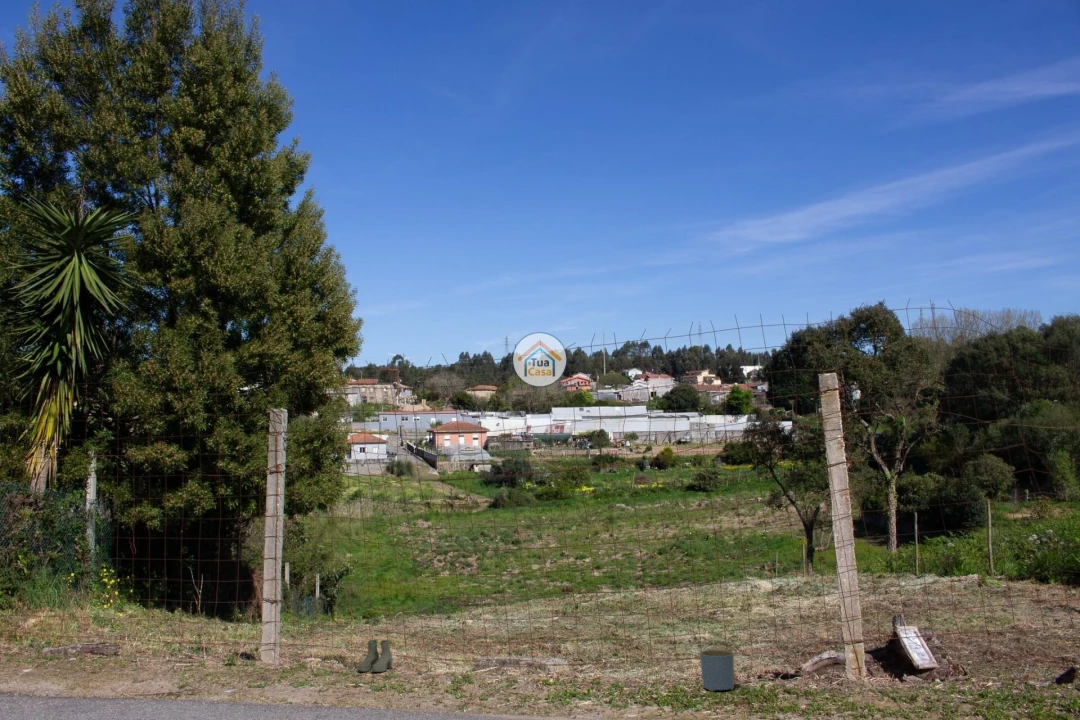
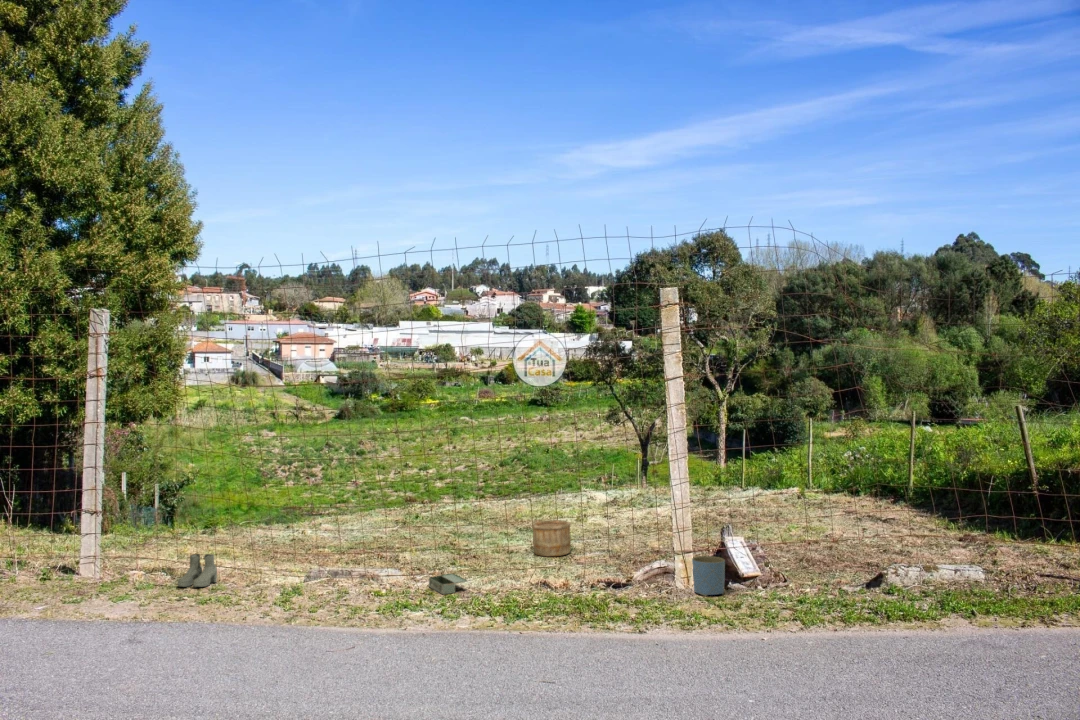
wooden bucket: none [694,610,736,648] -> present [532,520,571,556]
planter: present [700,650,734,691] -> present [692,556,725,596]
toolbox: none [593,663,631,683] -> present [429,574,467,594]

